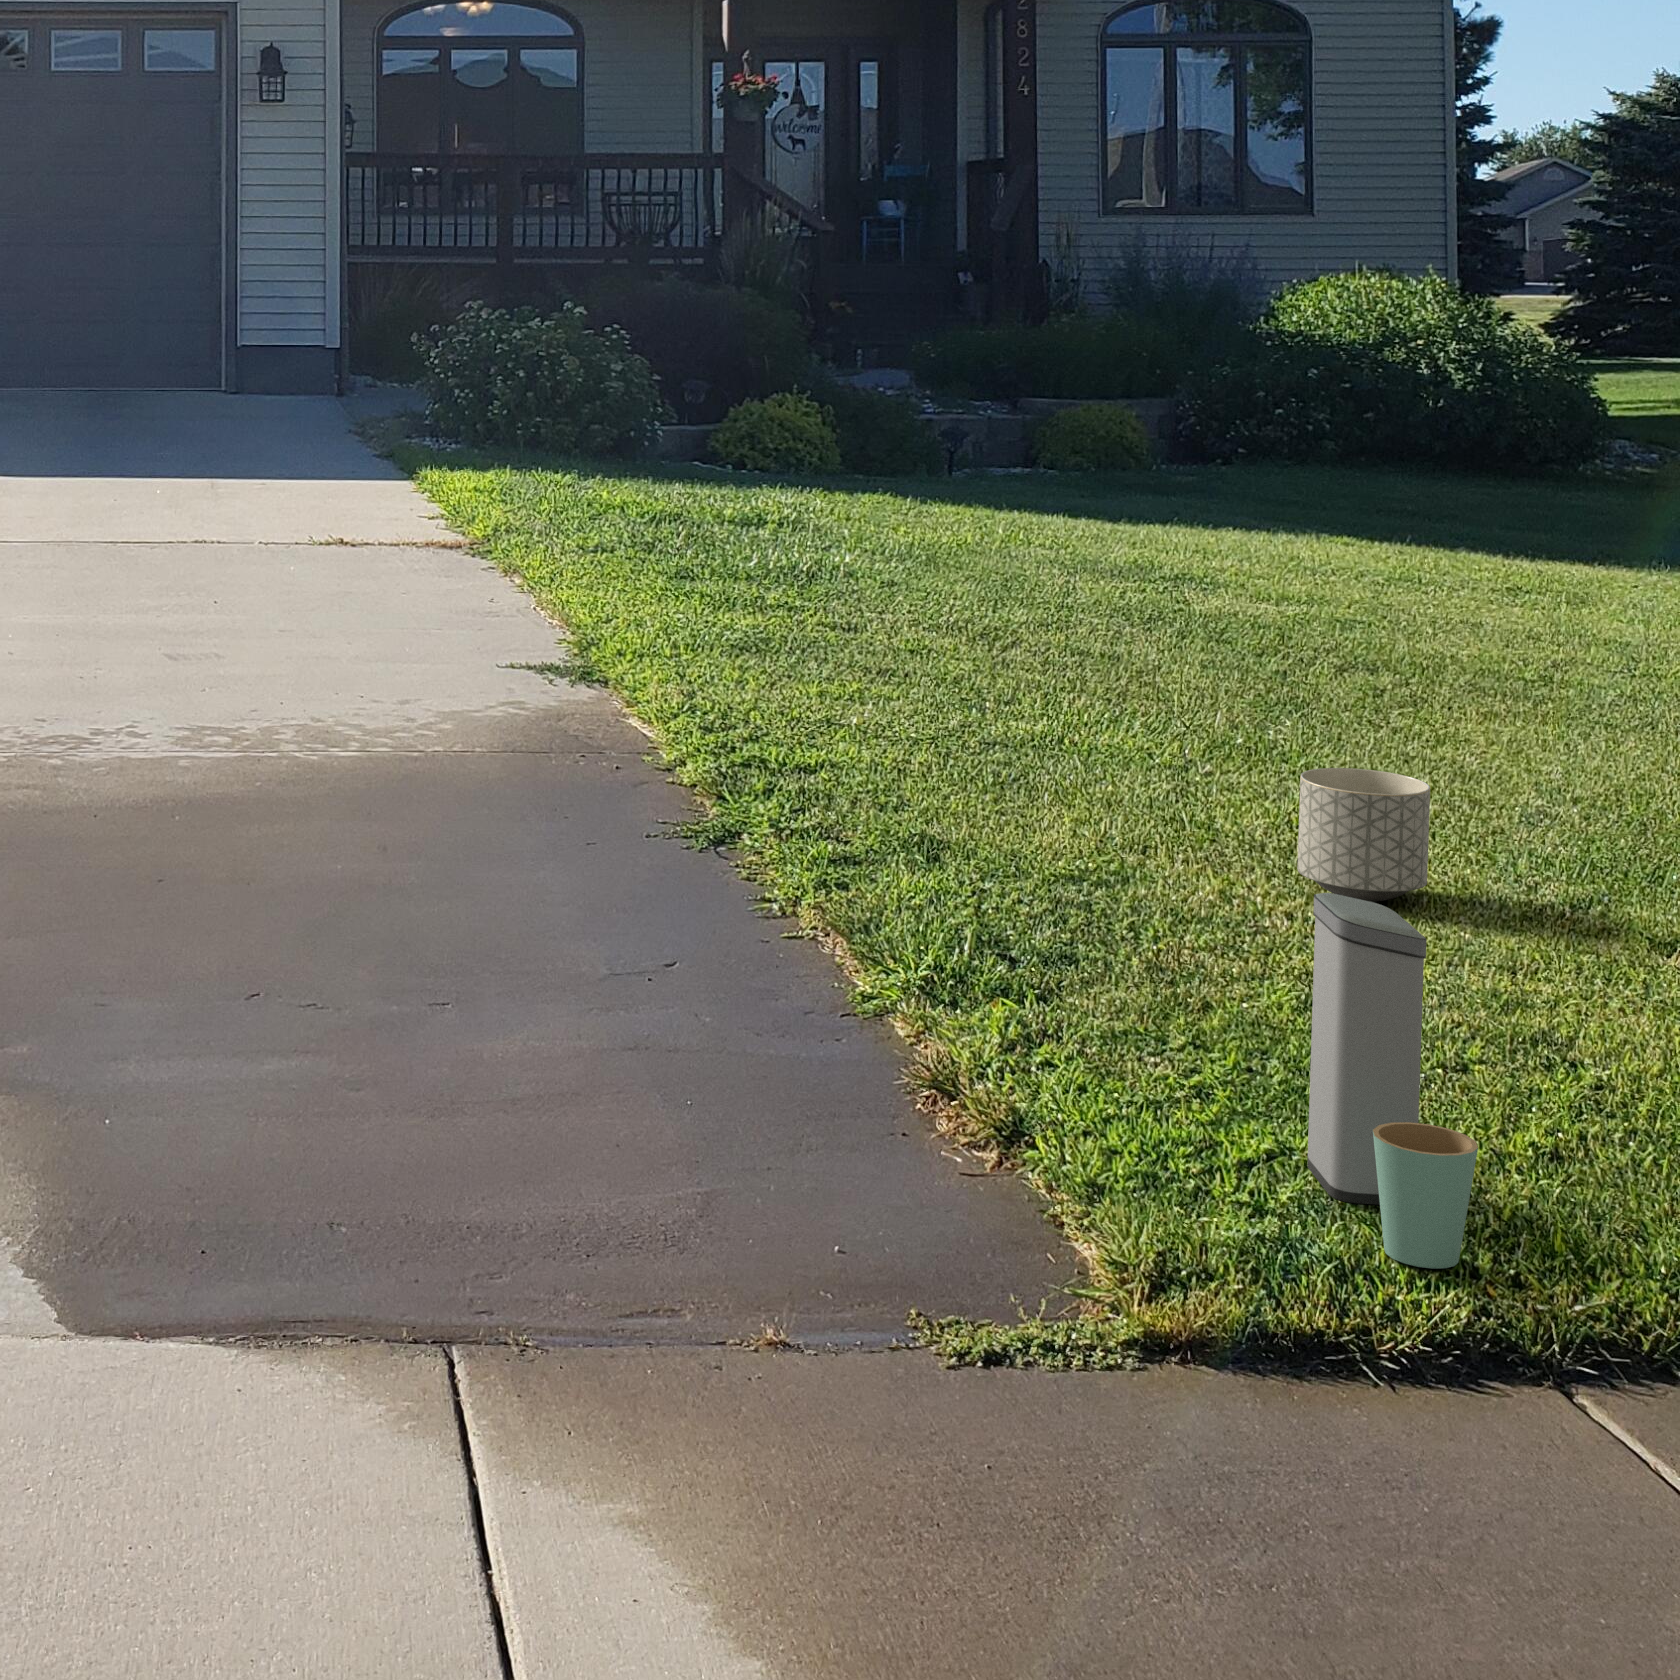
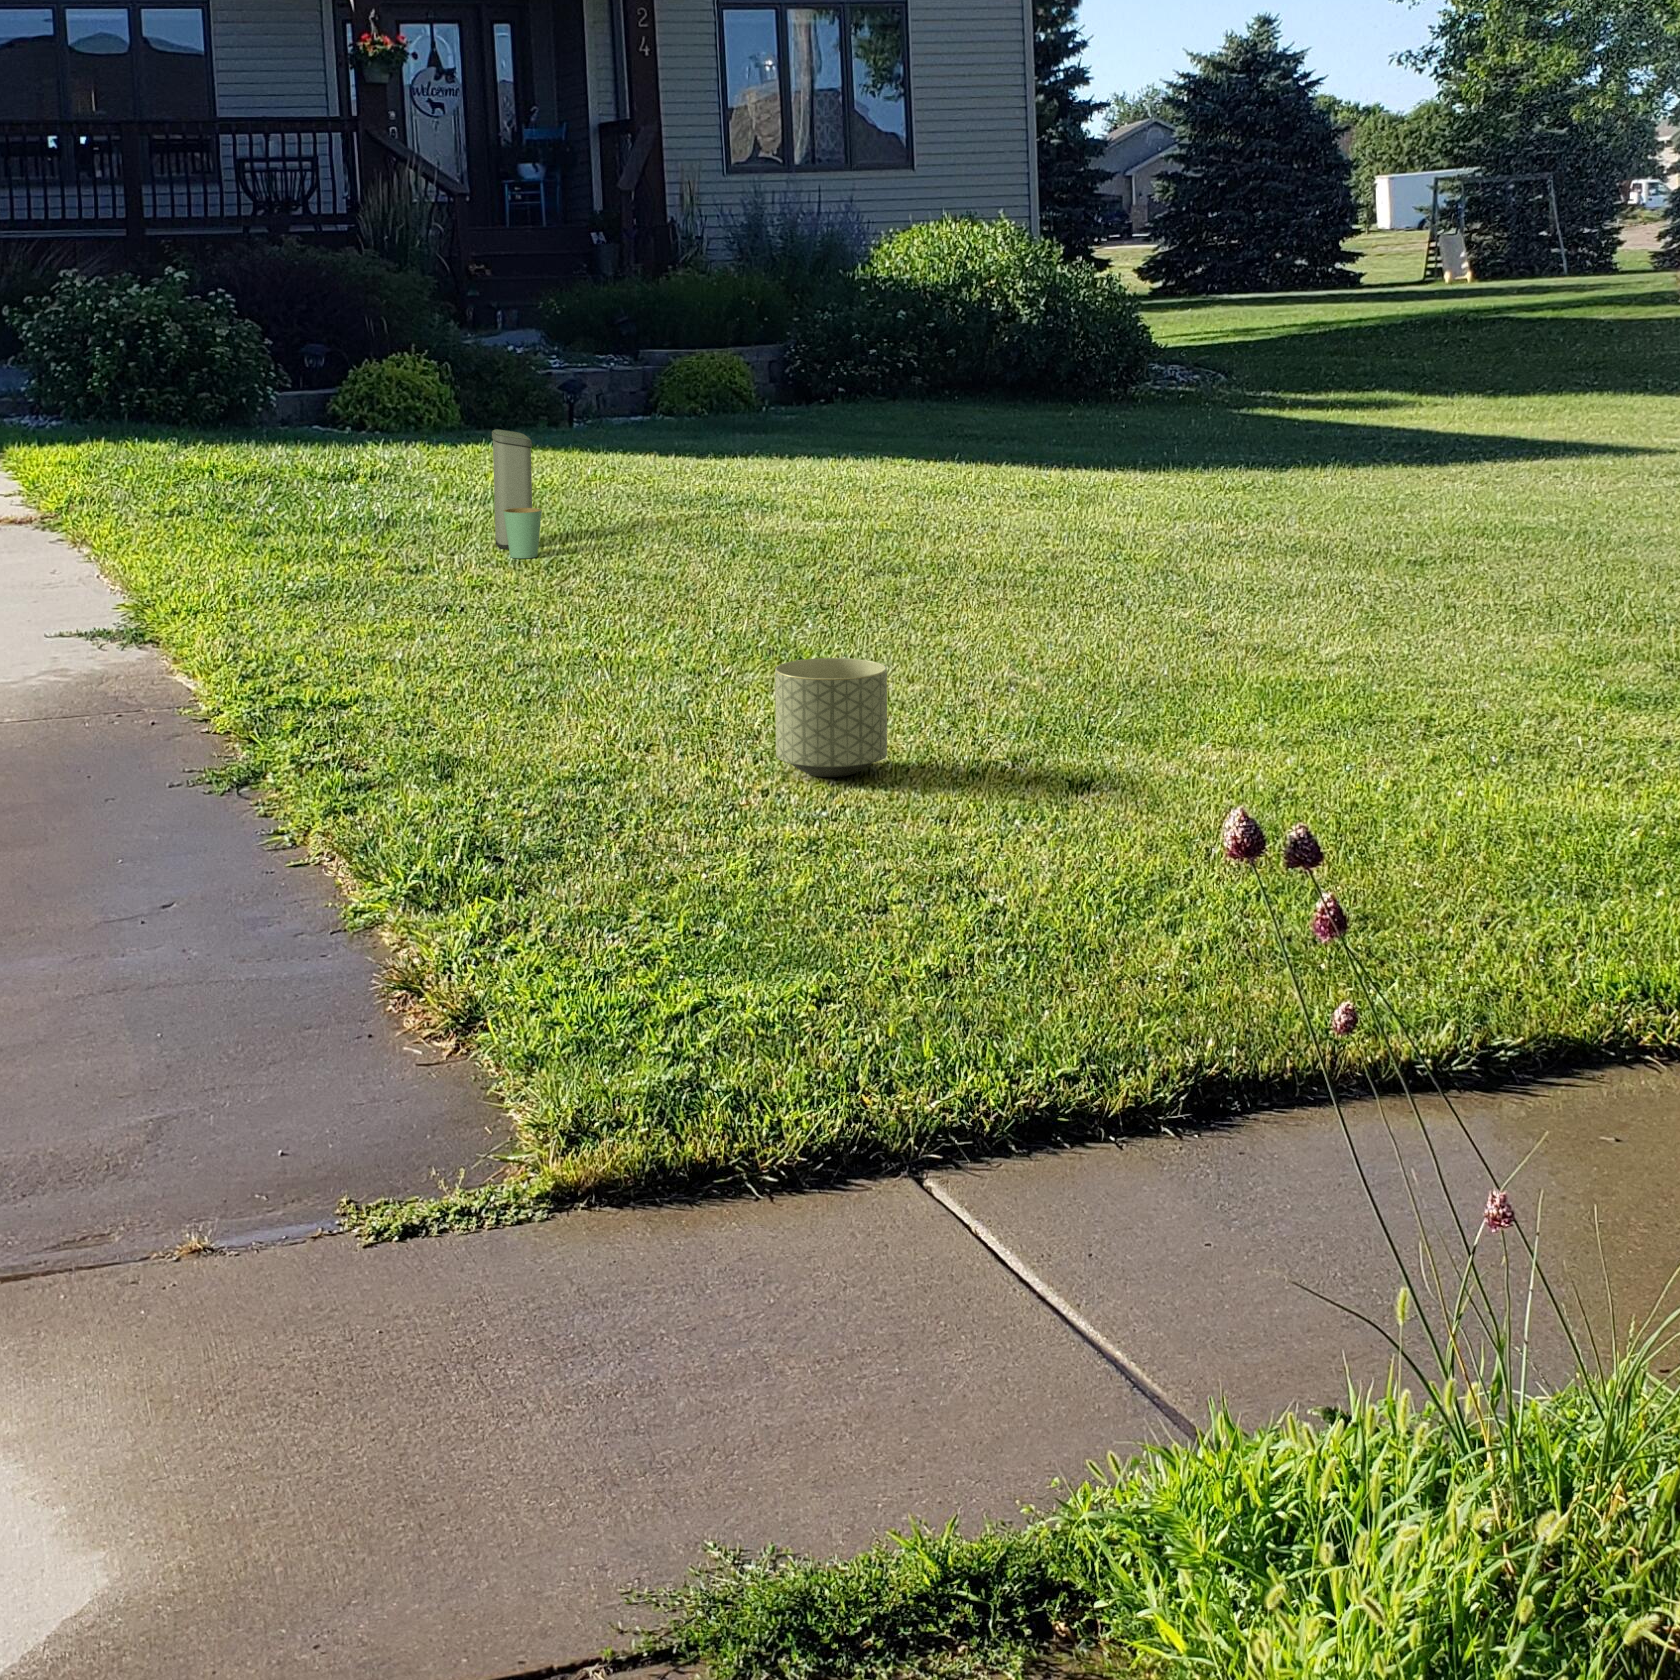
trash can: present [1307,893,1478,1269] -> present [492,429,542,558]

